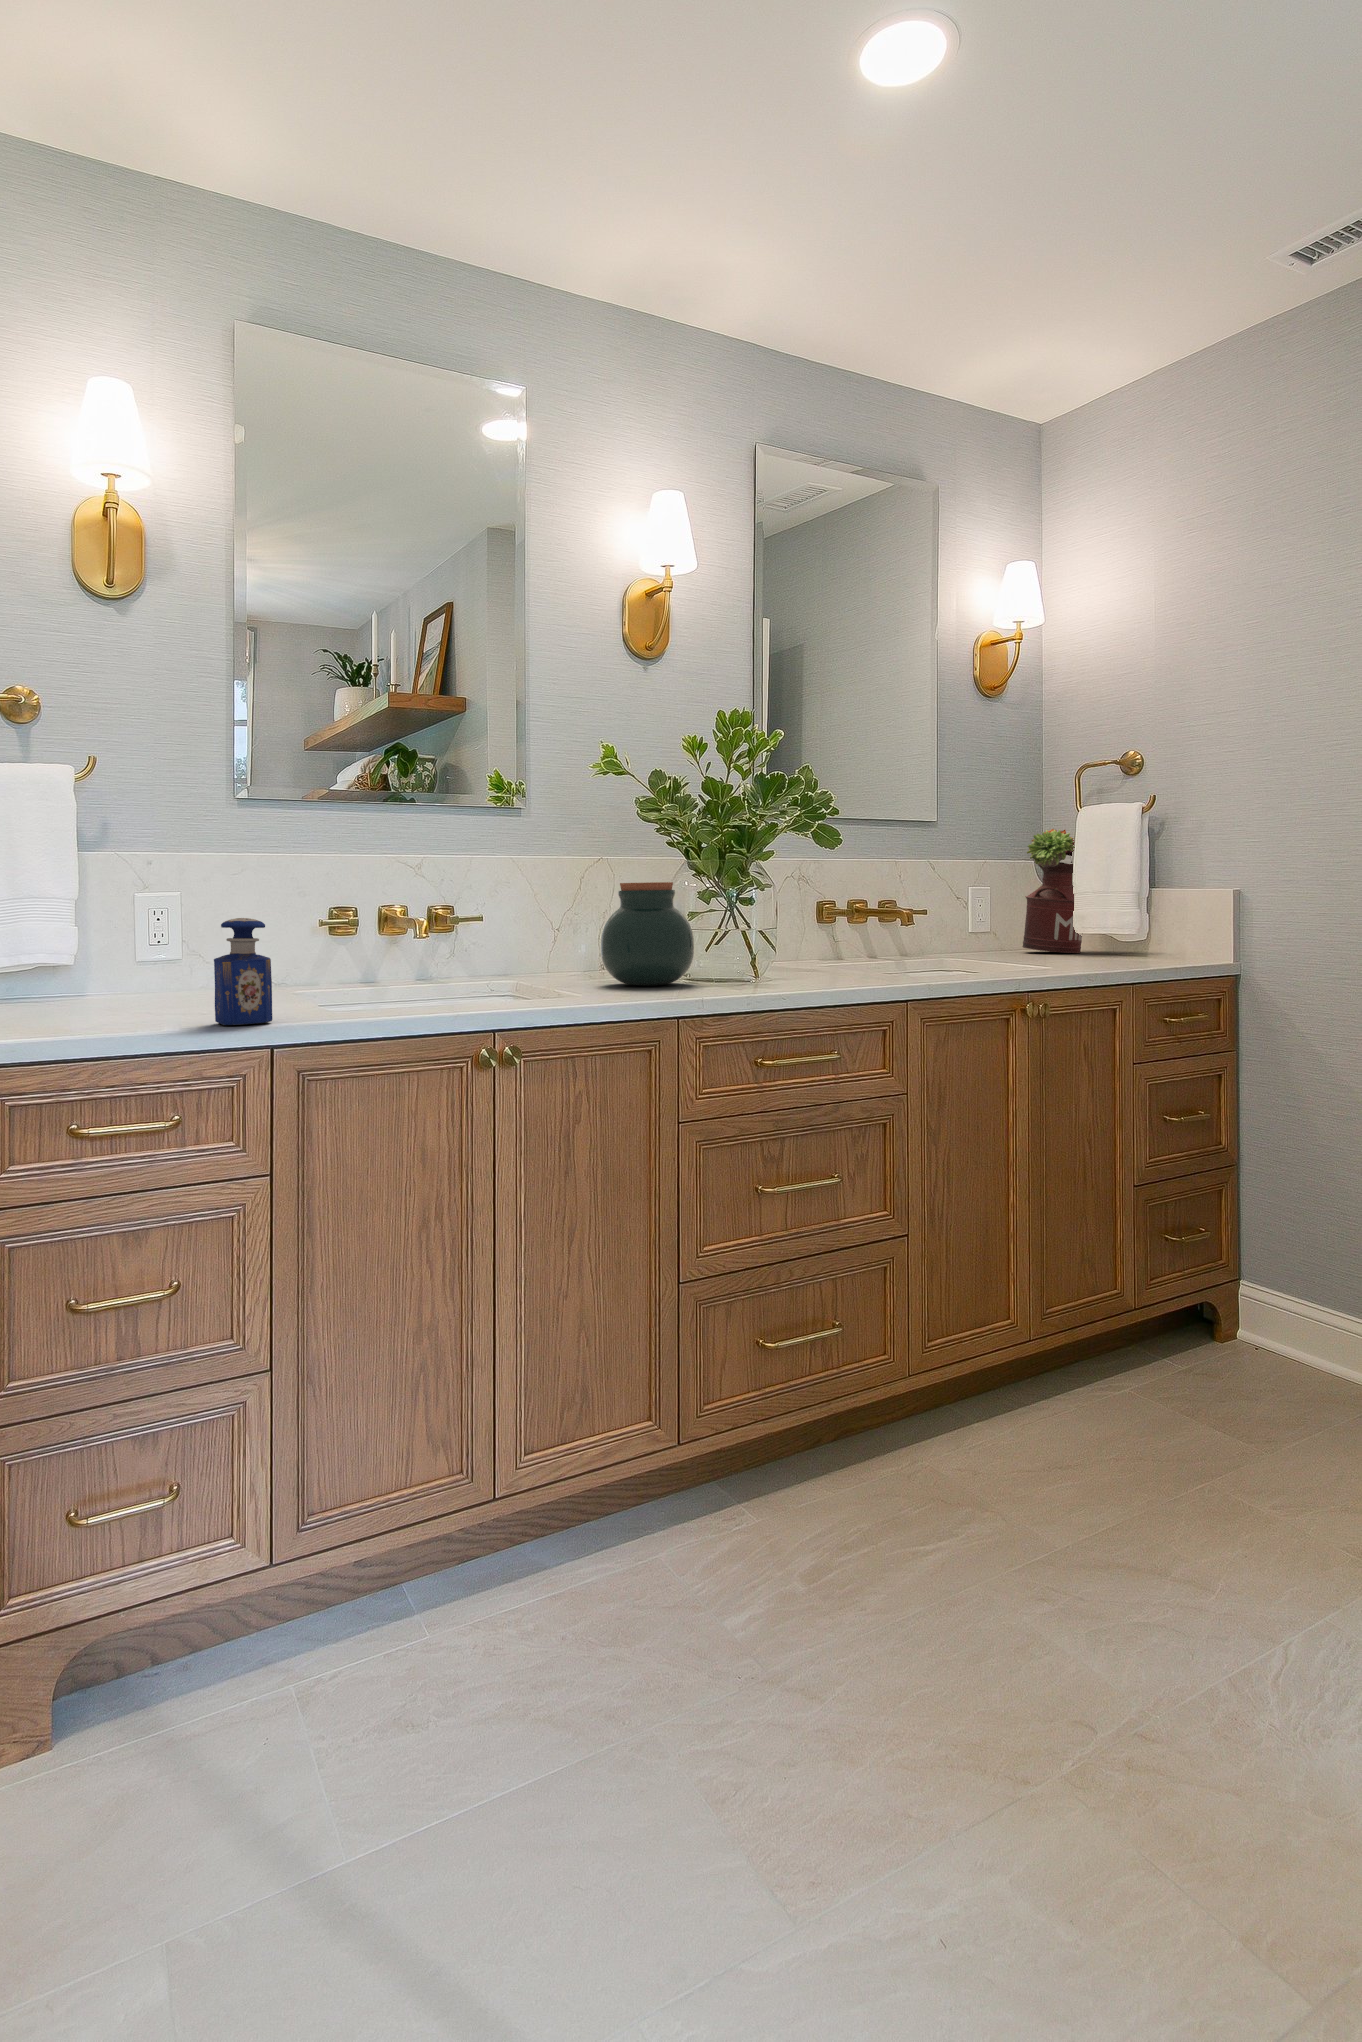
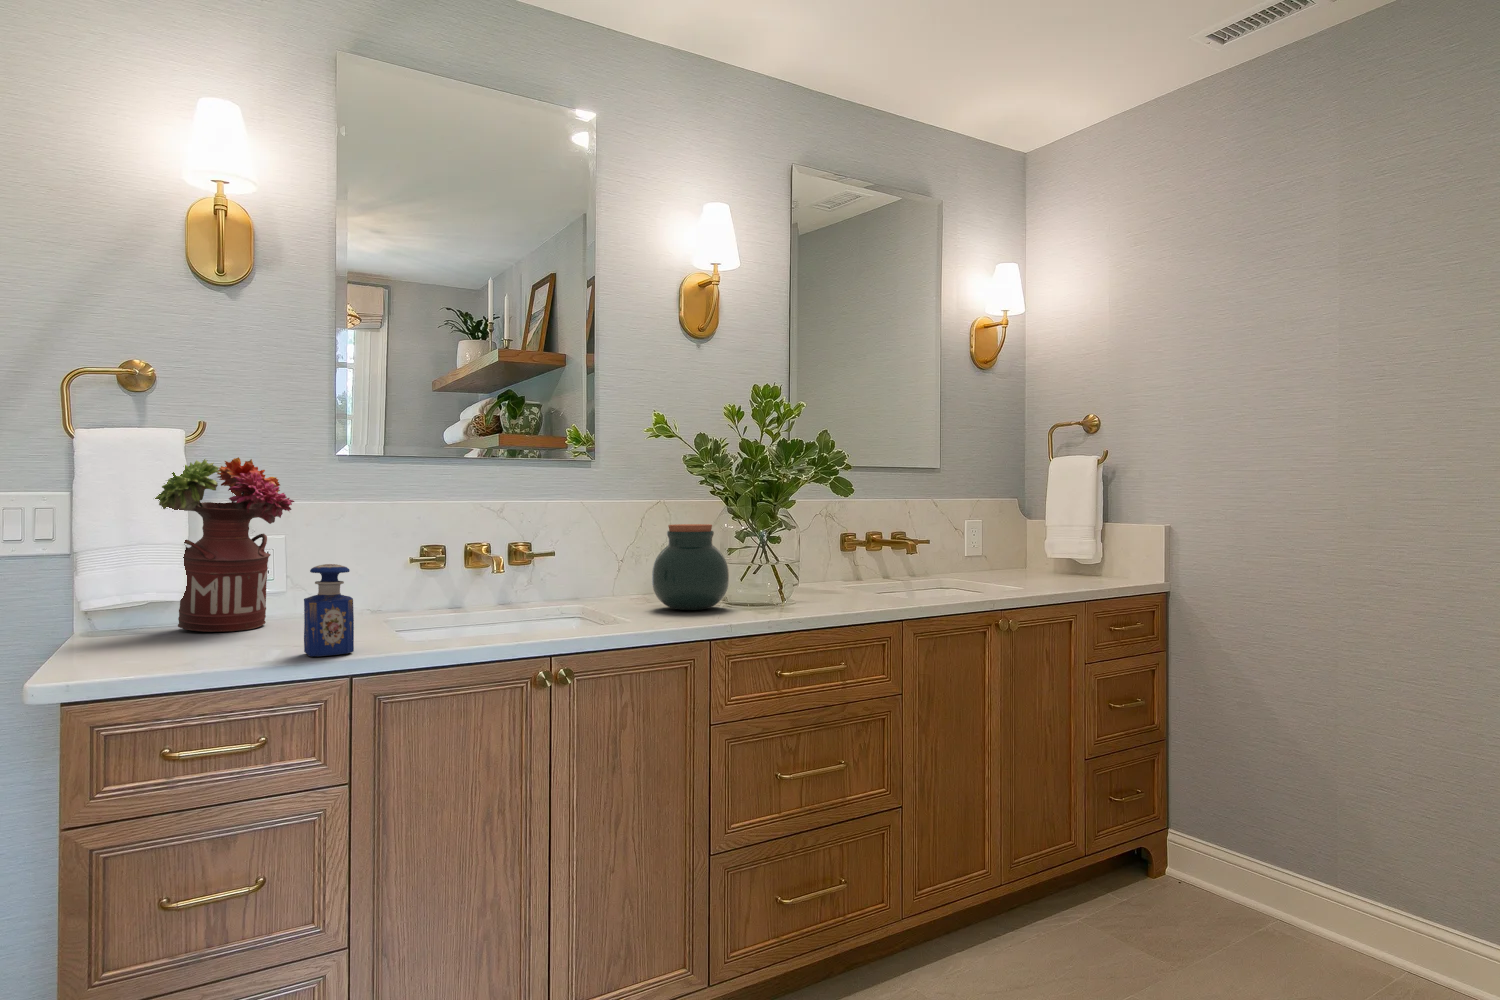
flower arrangement: present [1022,829,1082,953] -> present [155,457,294,632]

